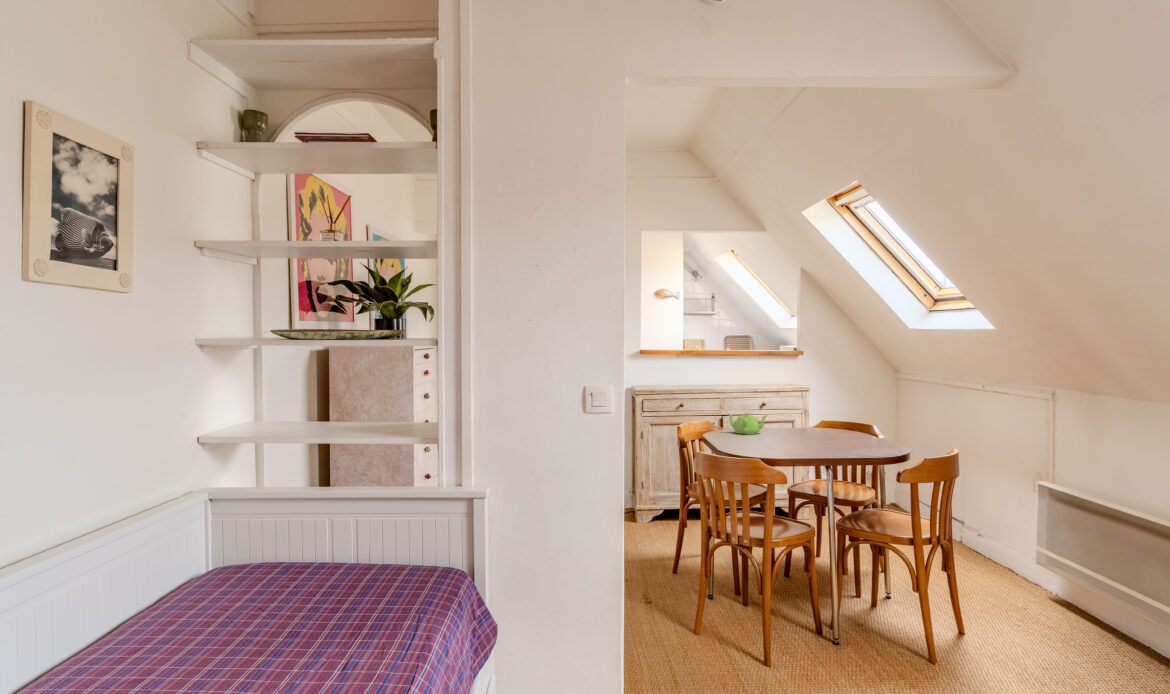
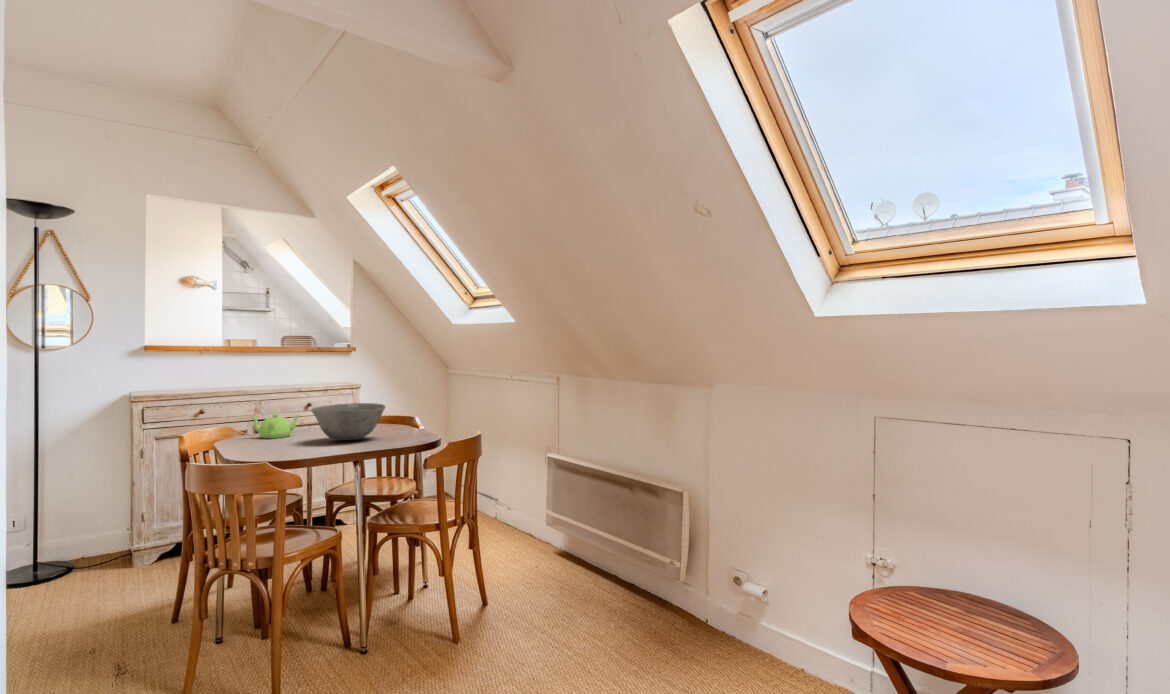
bowl: none [782,409,852,444] -> present [311,403,385,440]

